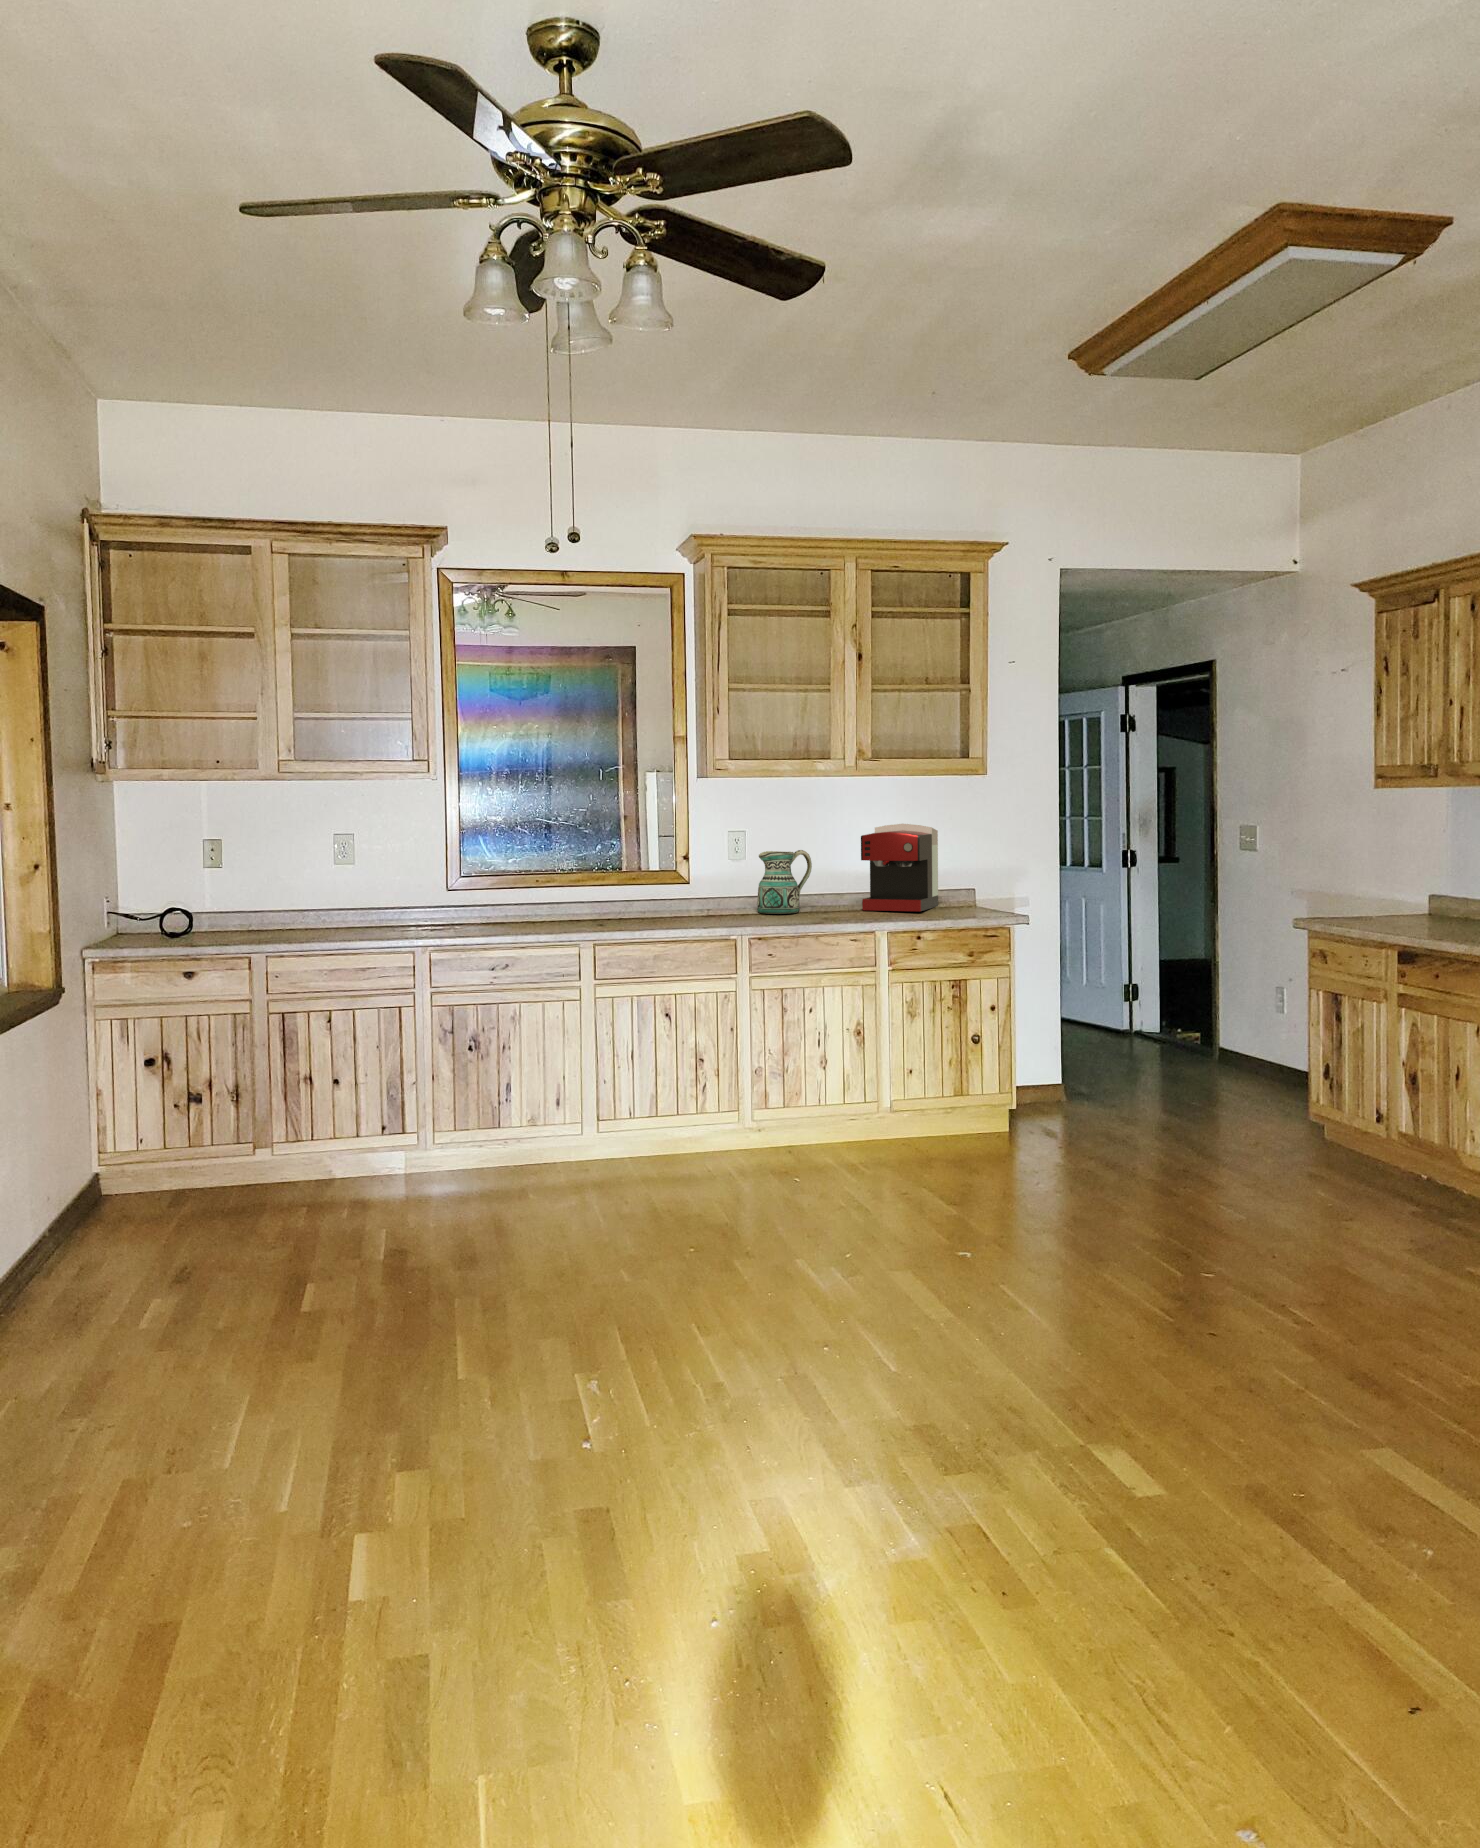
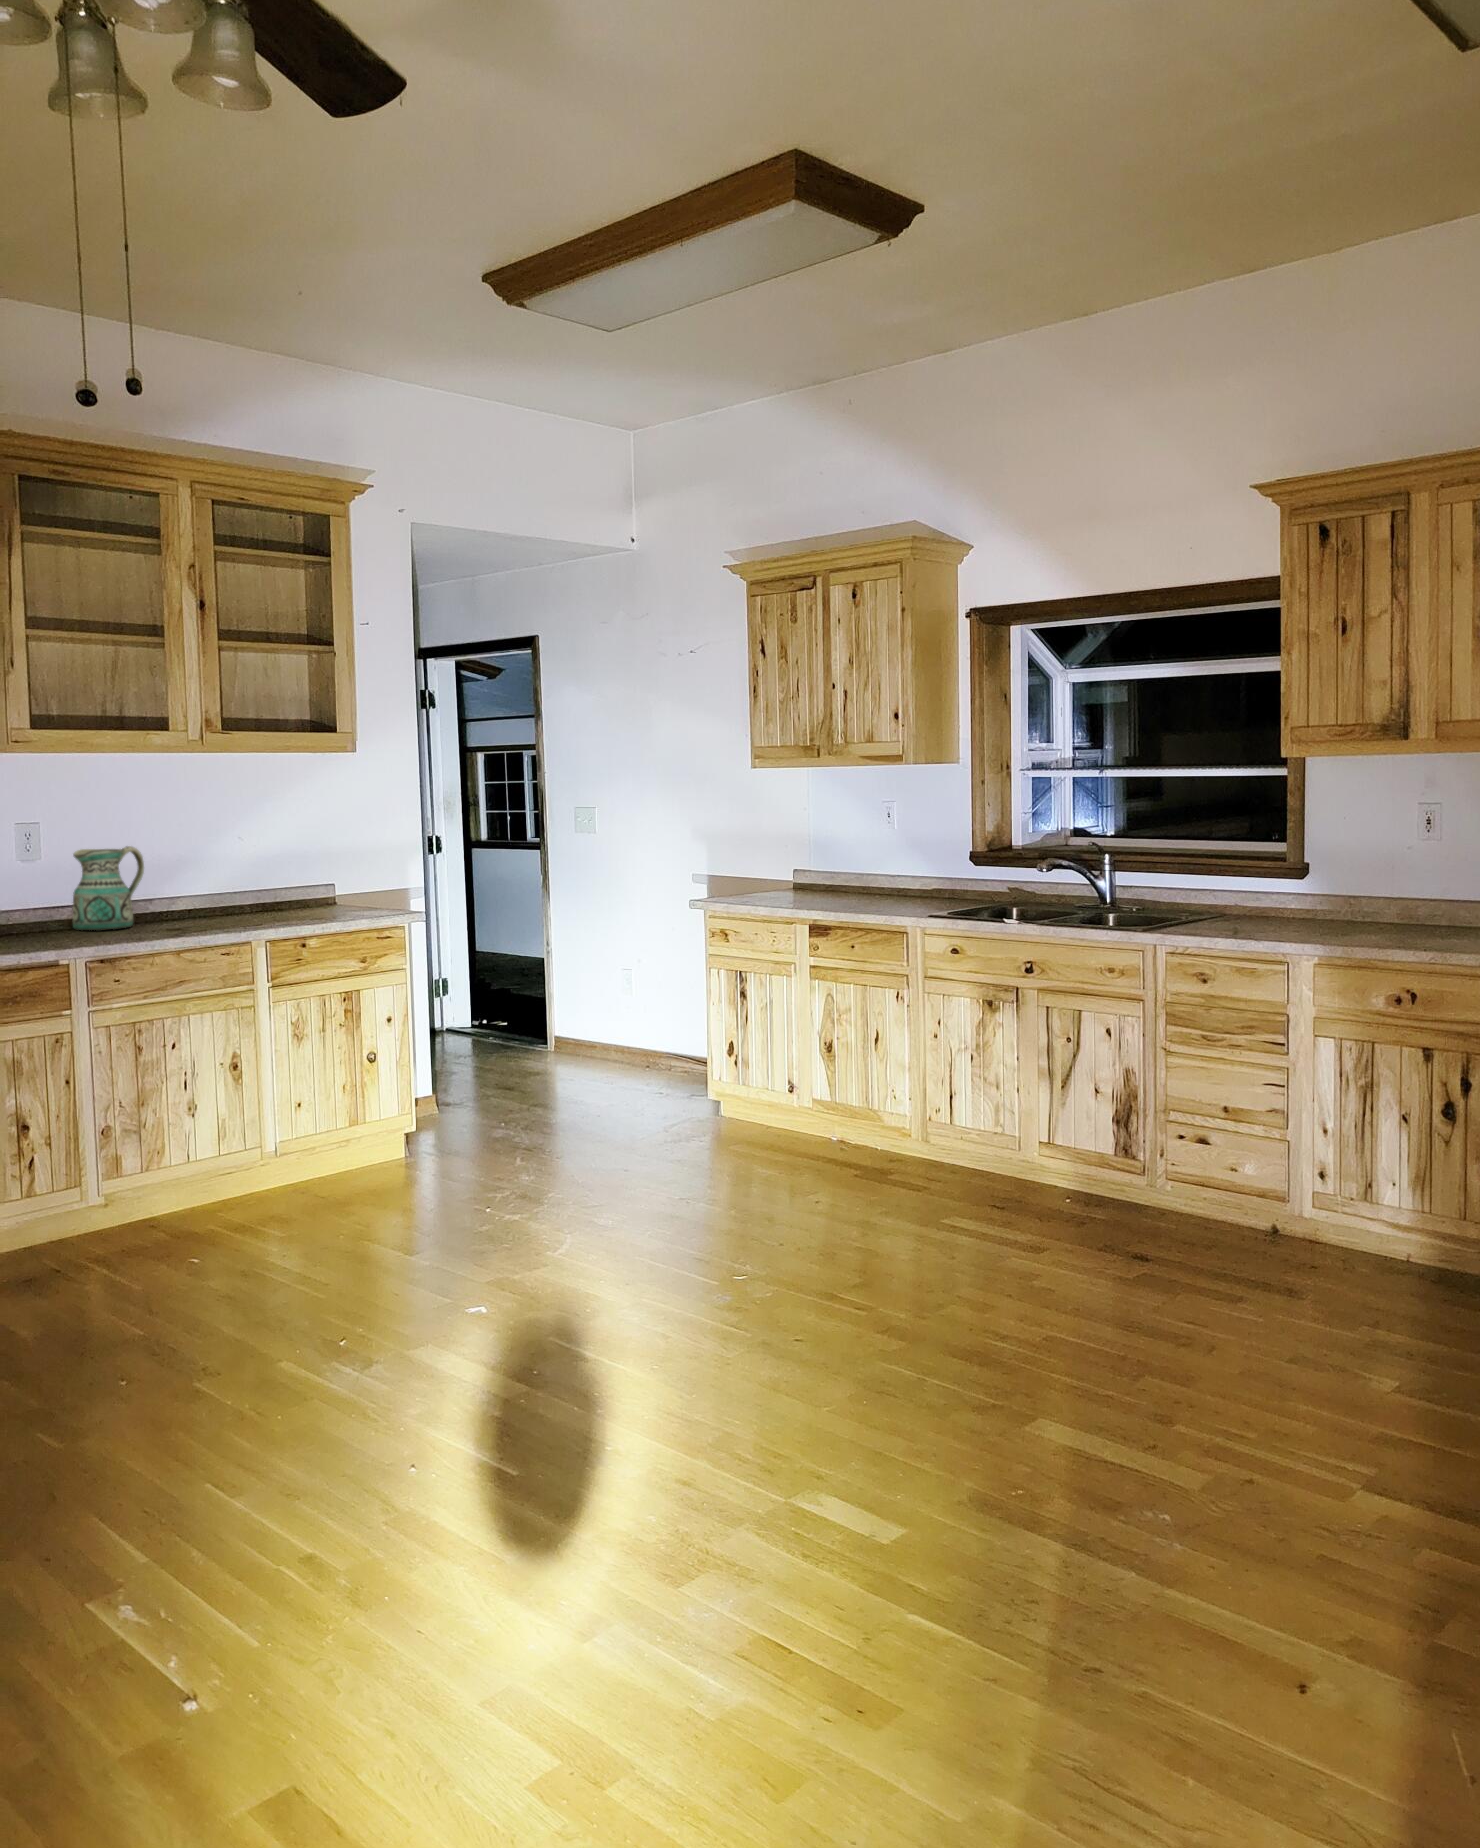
coffee maker: present [861,824,938,911] -> none [210,811,301,918]

